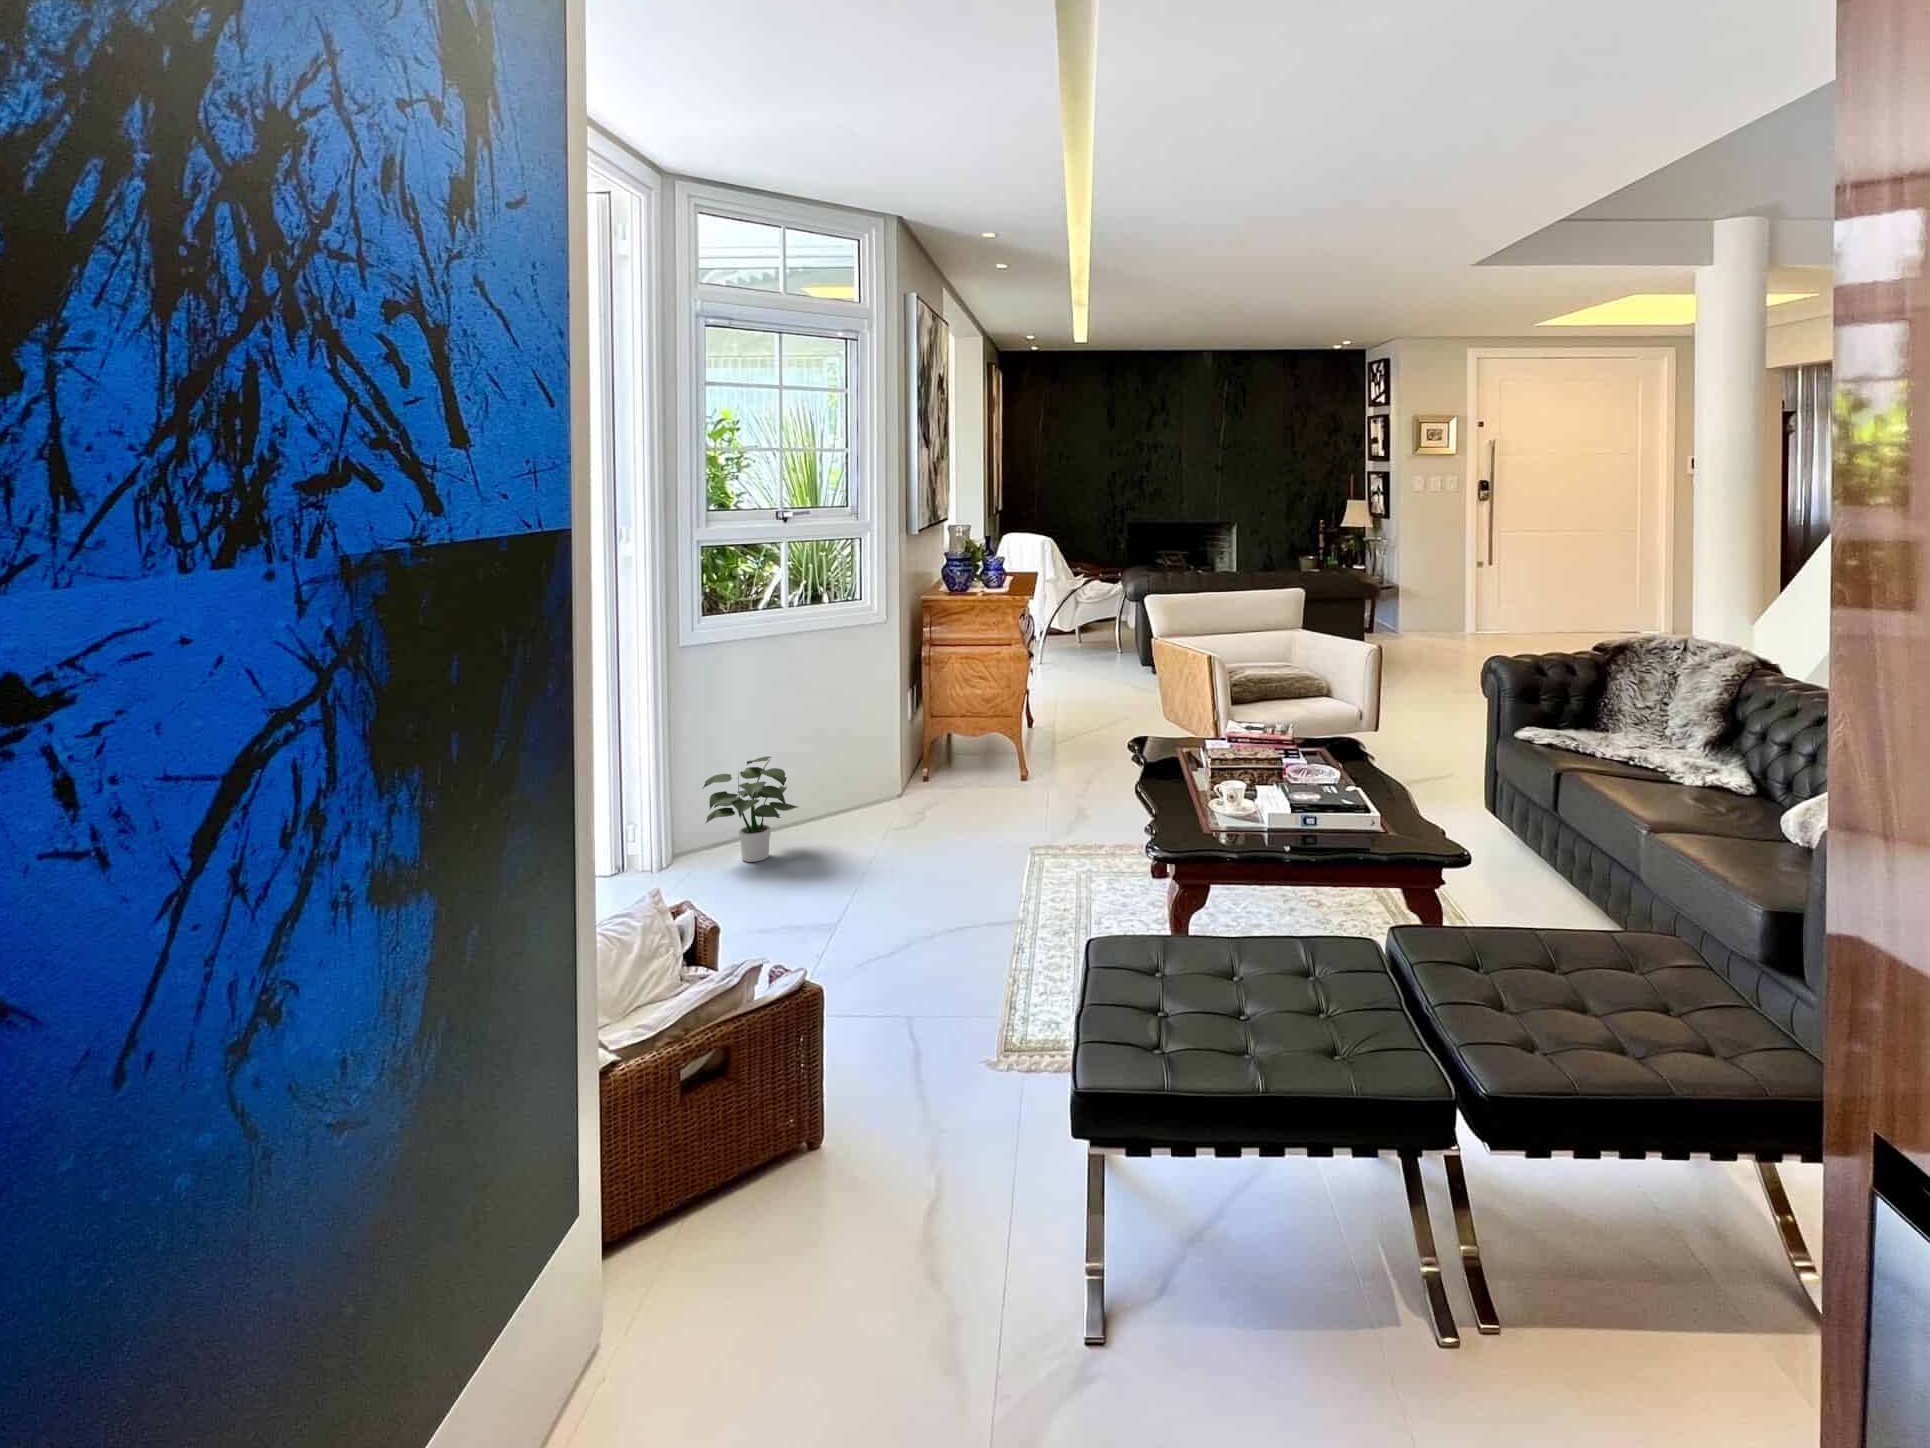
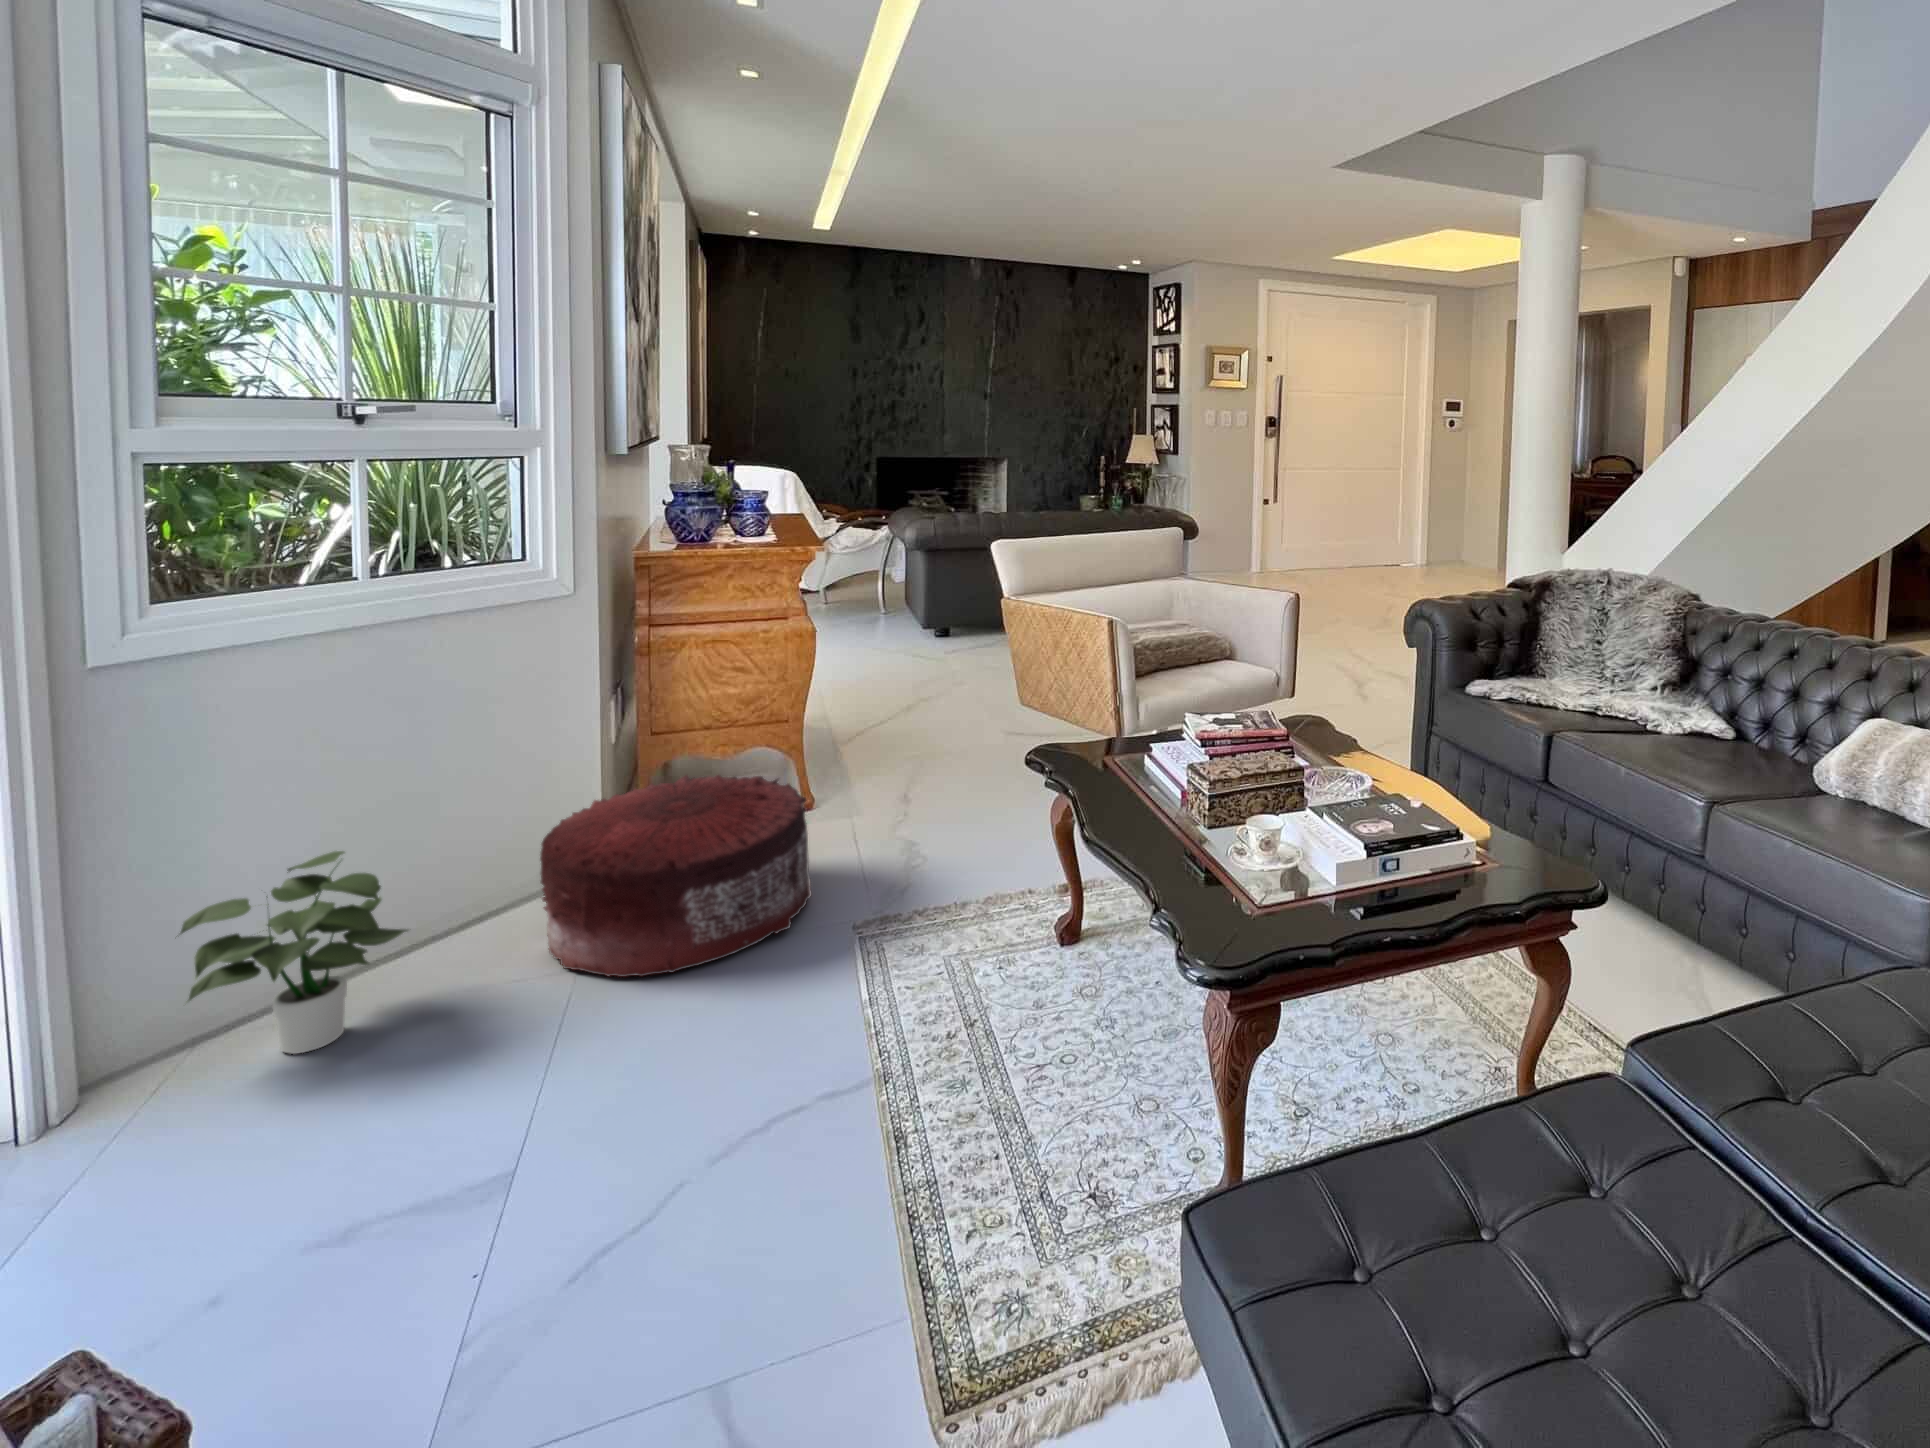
pouf: none [862,741,1012,856] -> present [540,775,812,977]

